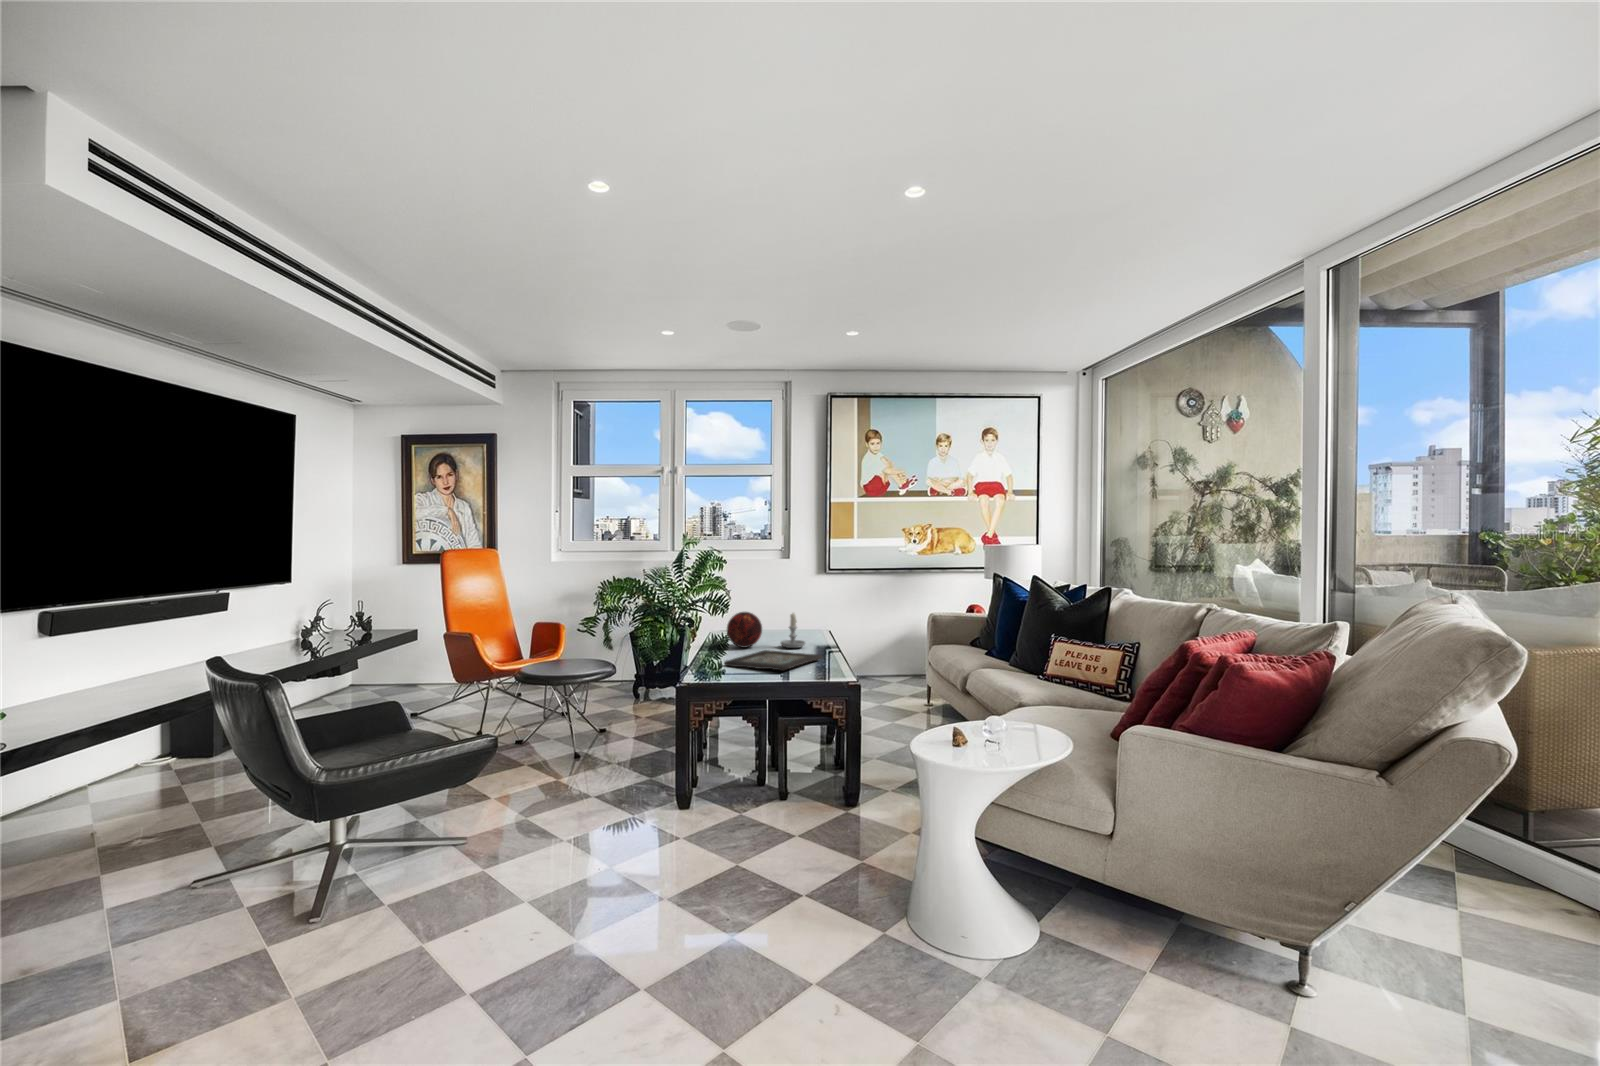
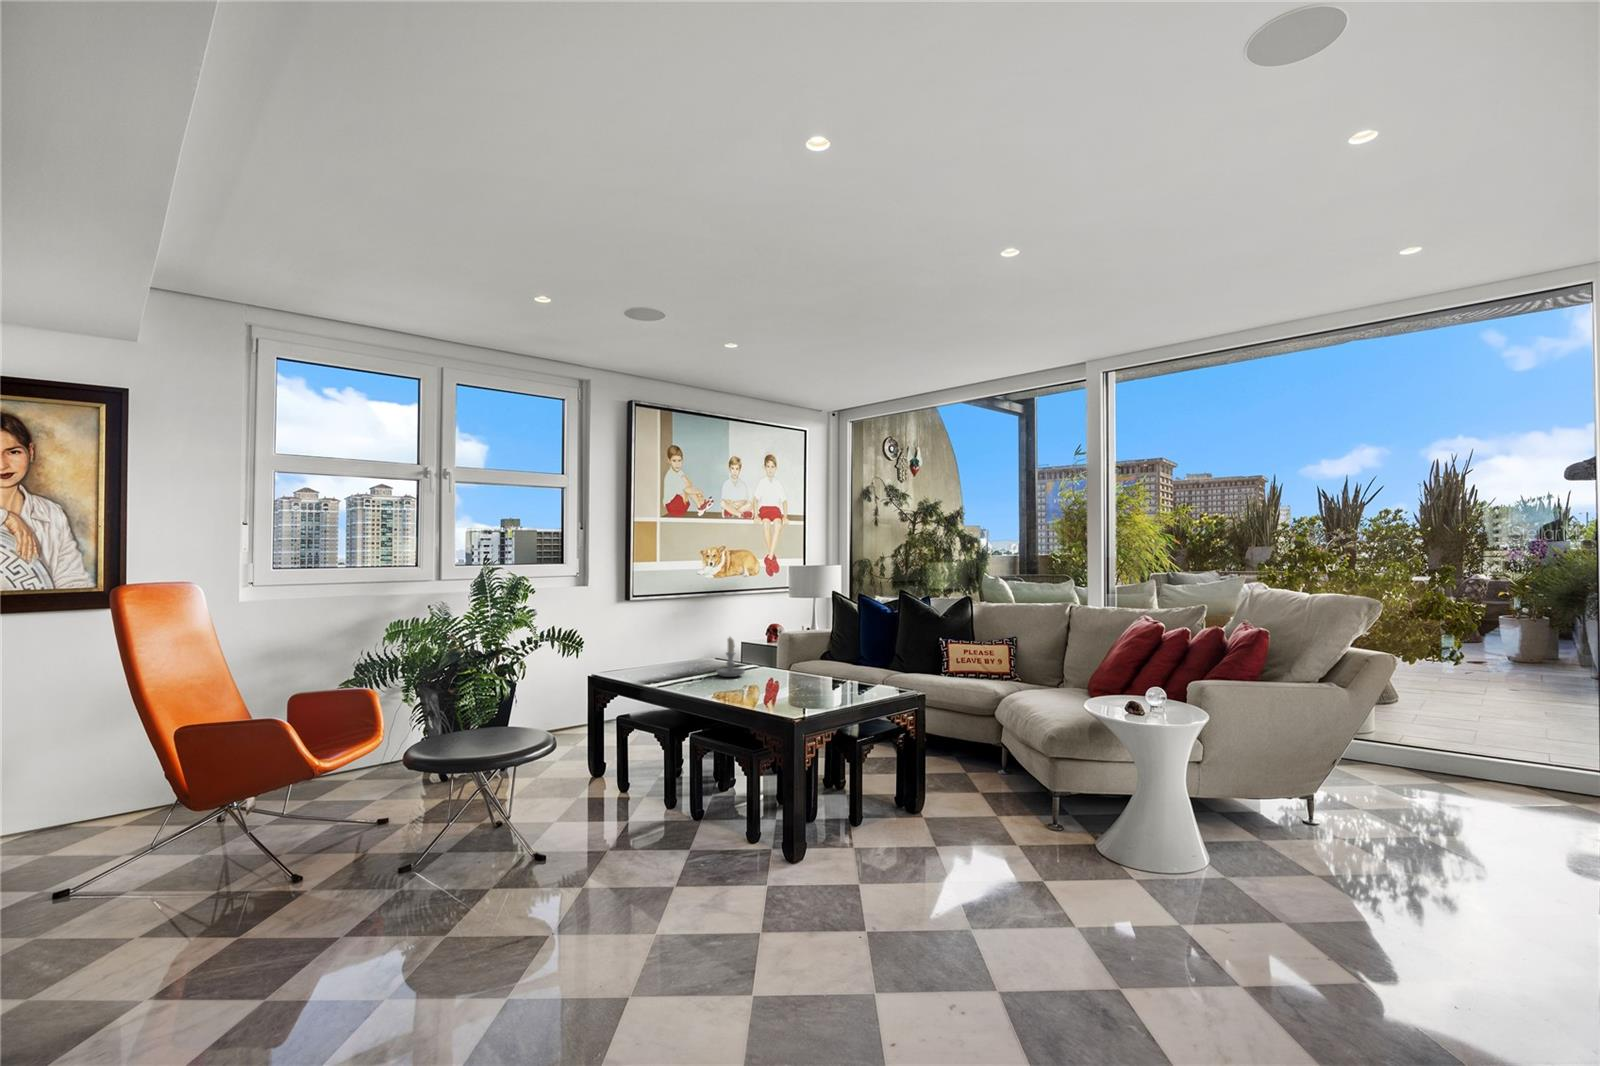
decorative orb: present [727,612,762,647] -> none [662,640,704,683]
decorative tray: present [725,650,822,670] -> none [726,678,811,703]

